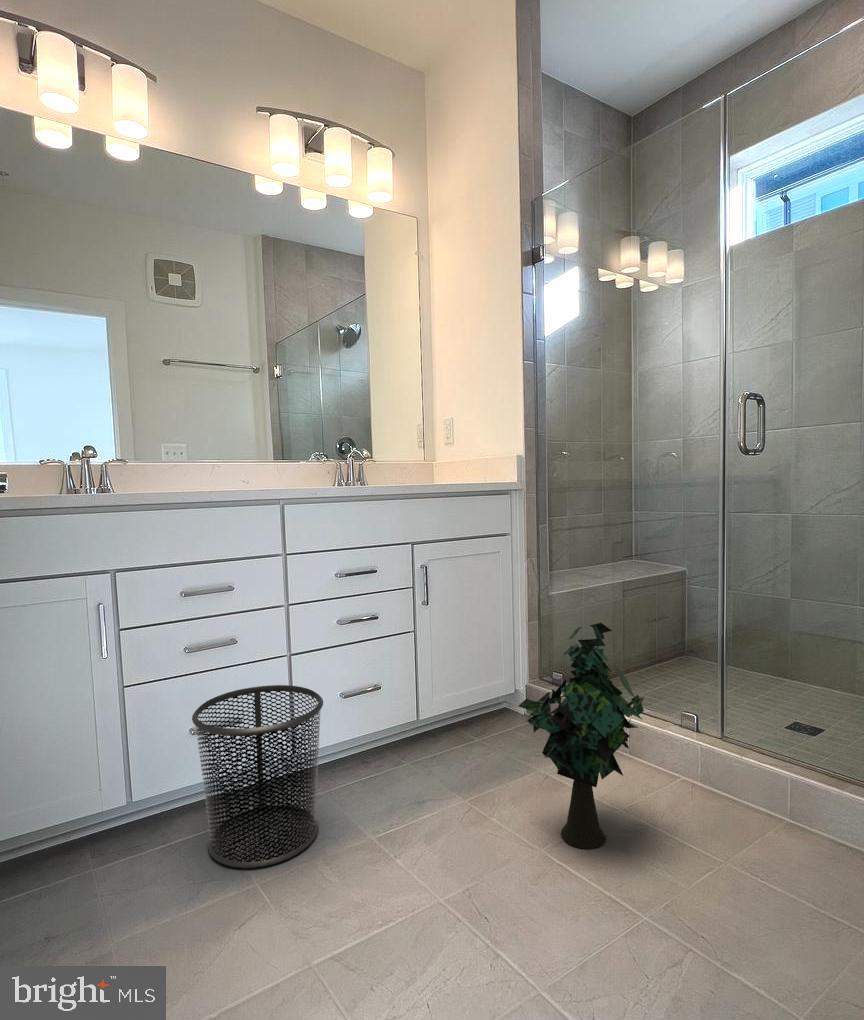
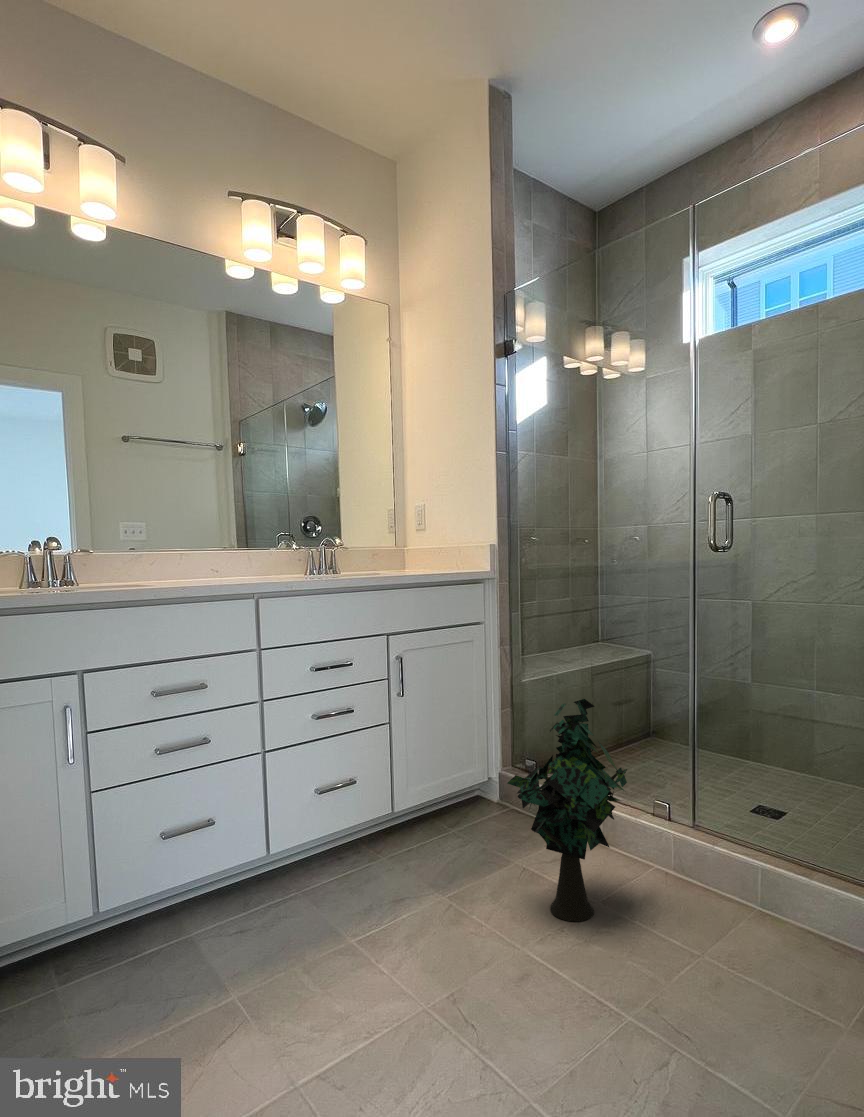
waste bin: present [192,685,323,868] -> none [179,772,313,961]

